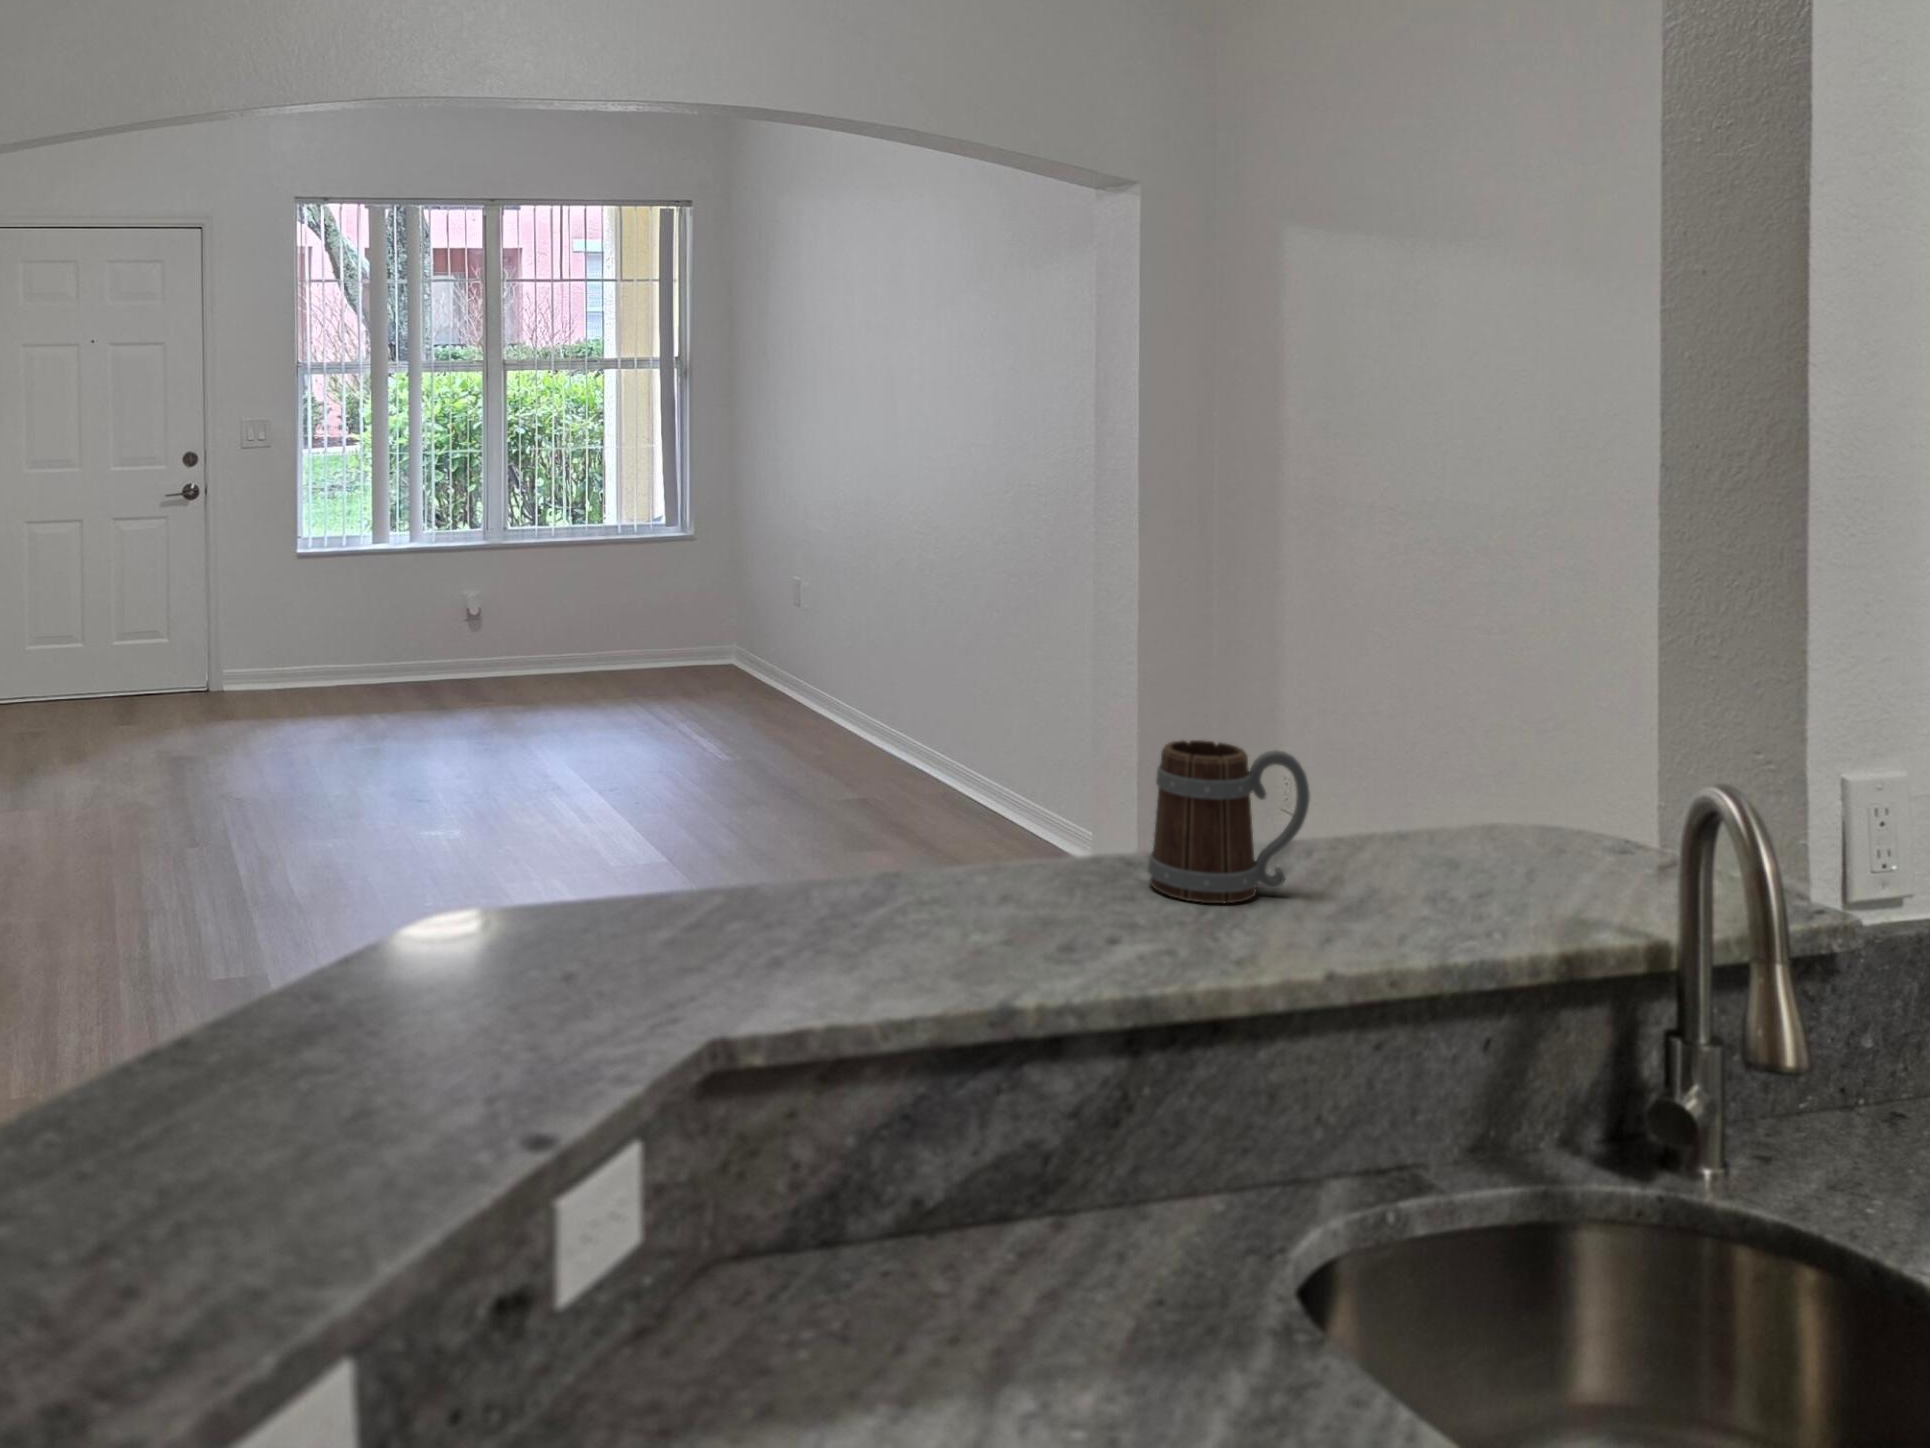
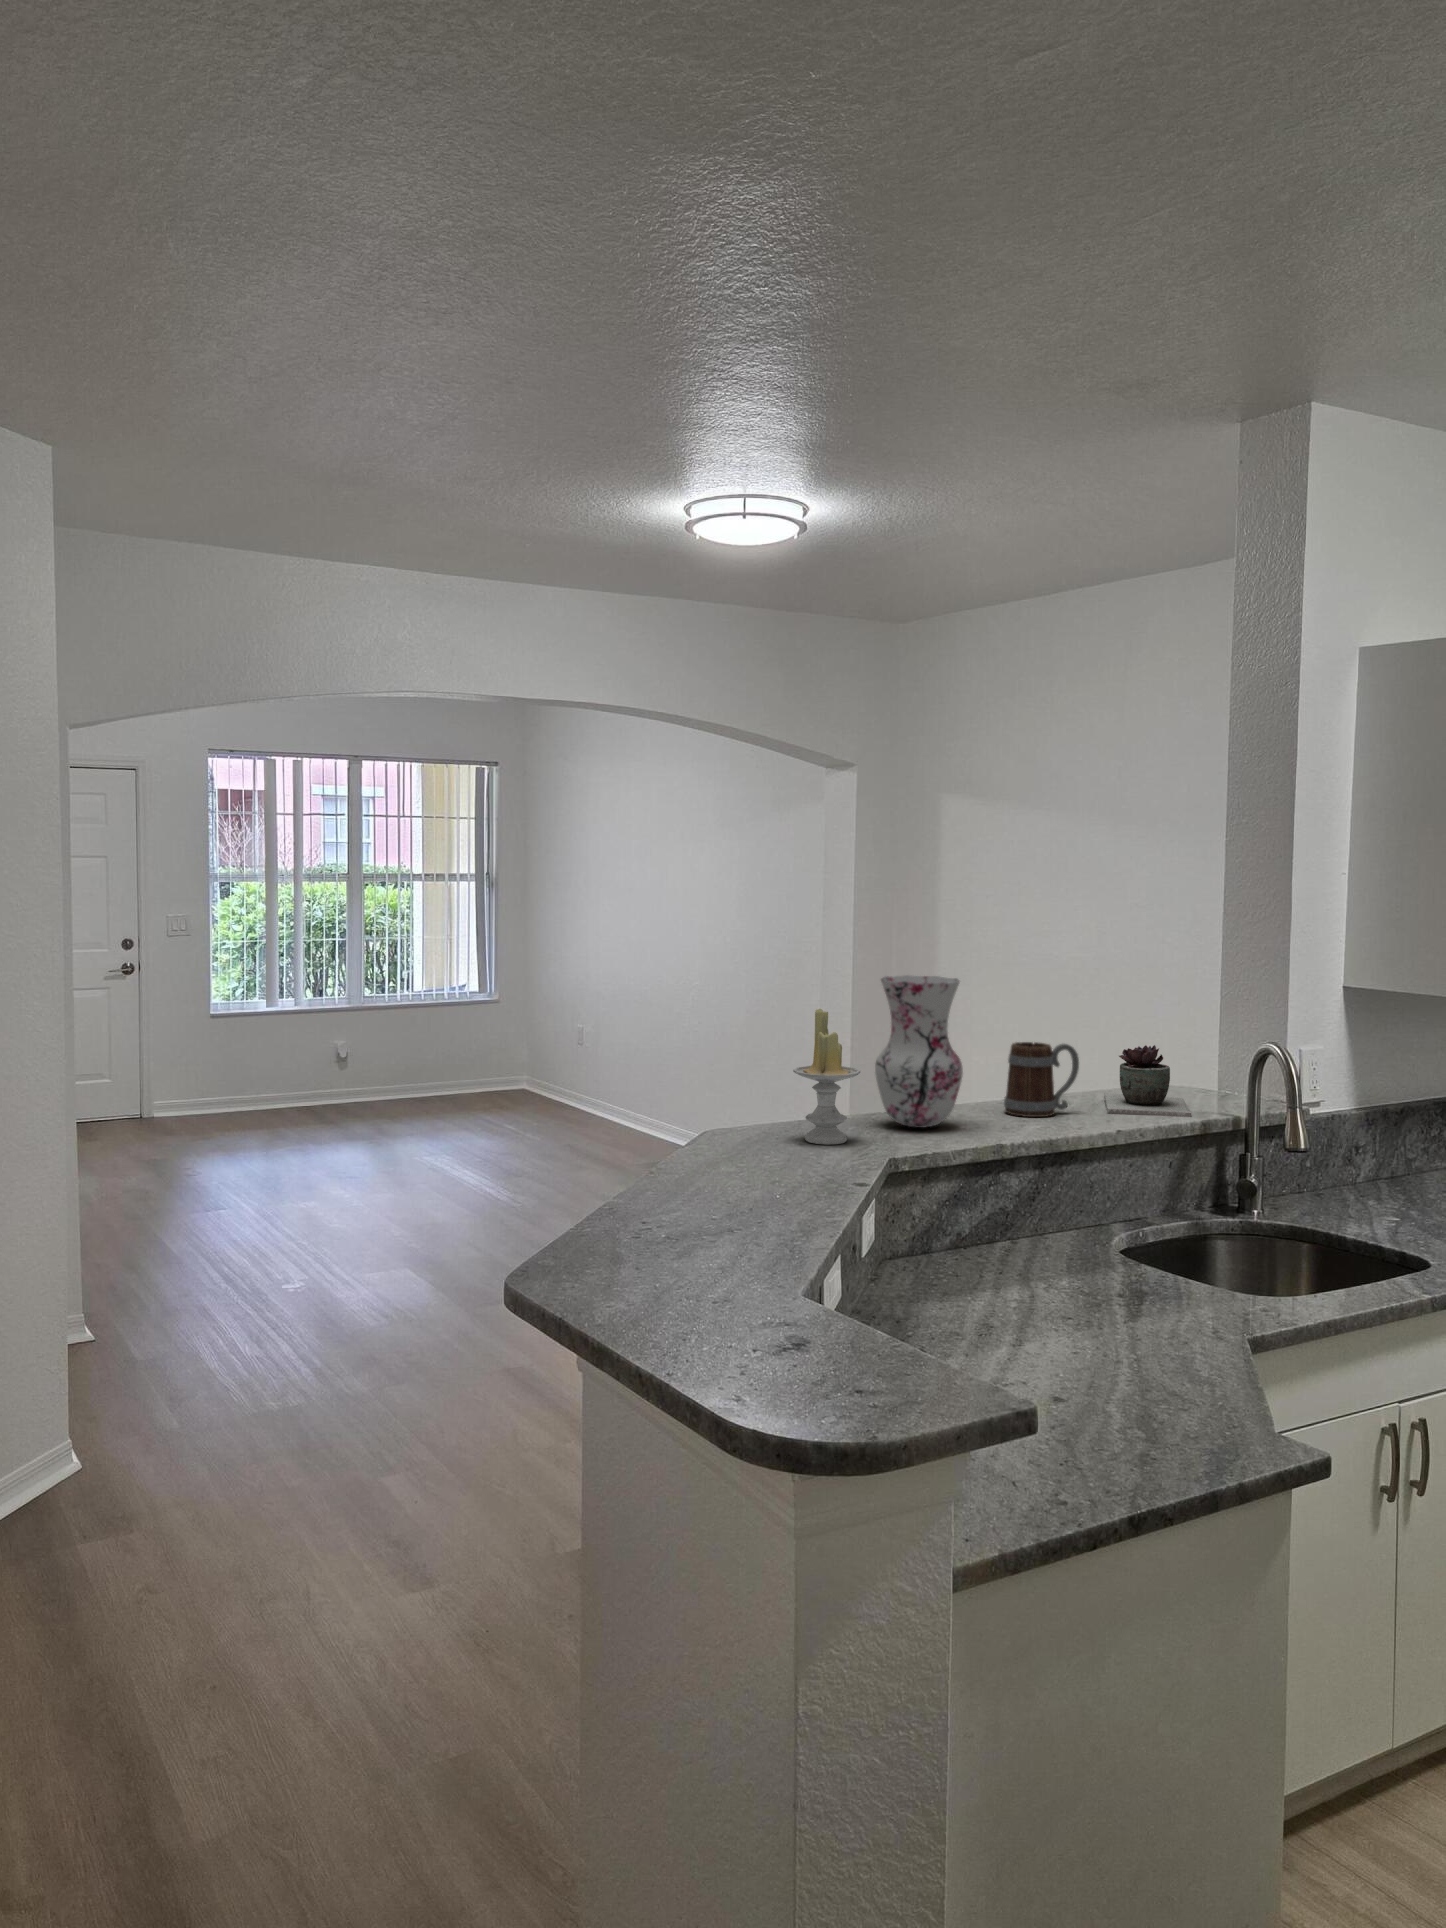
vase: none [838,603,1015,919] -> present [875,975,963,1128]
candle: none [623,676,755,957] -> present [793,1009,860,1145]
succulent plant: none [1378,758,1578,930] -> present [1104,1045,1191,1117]

